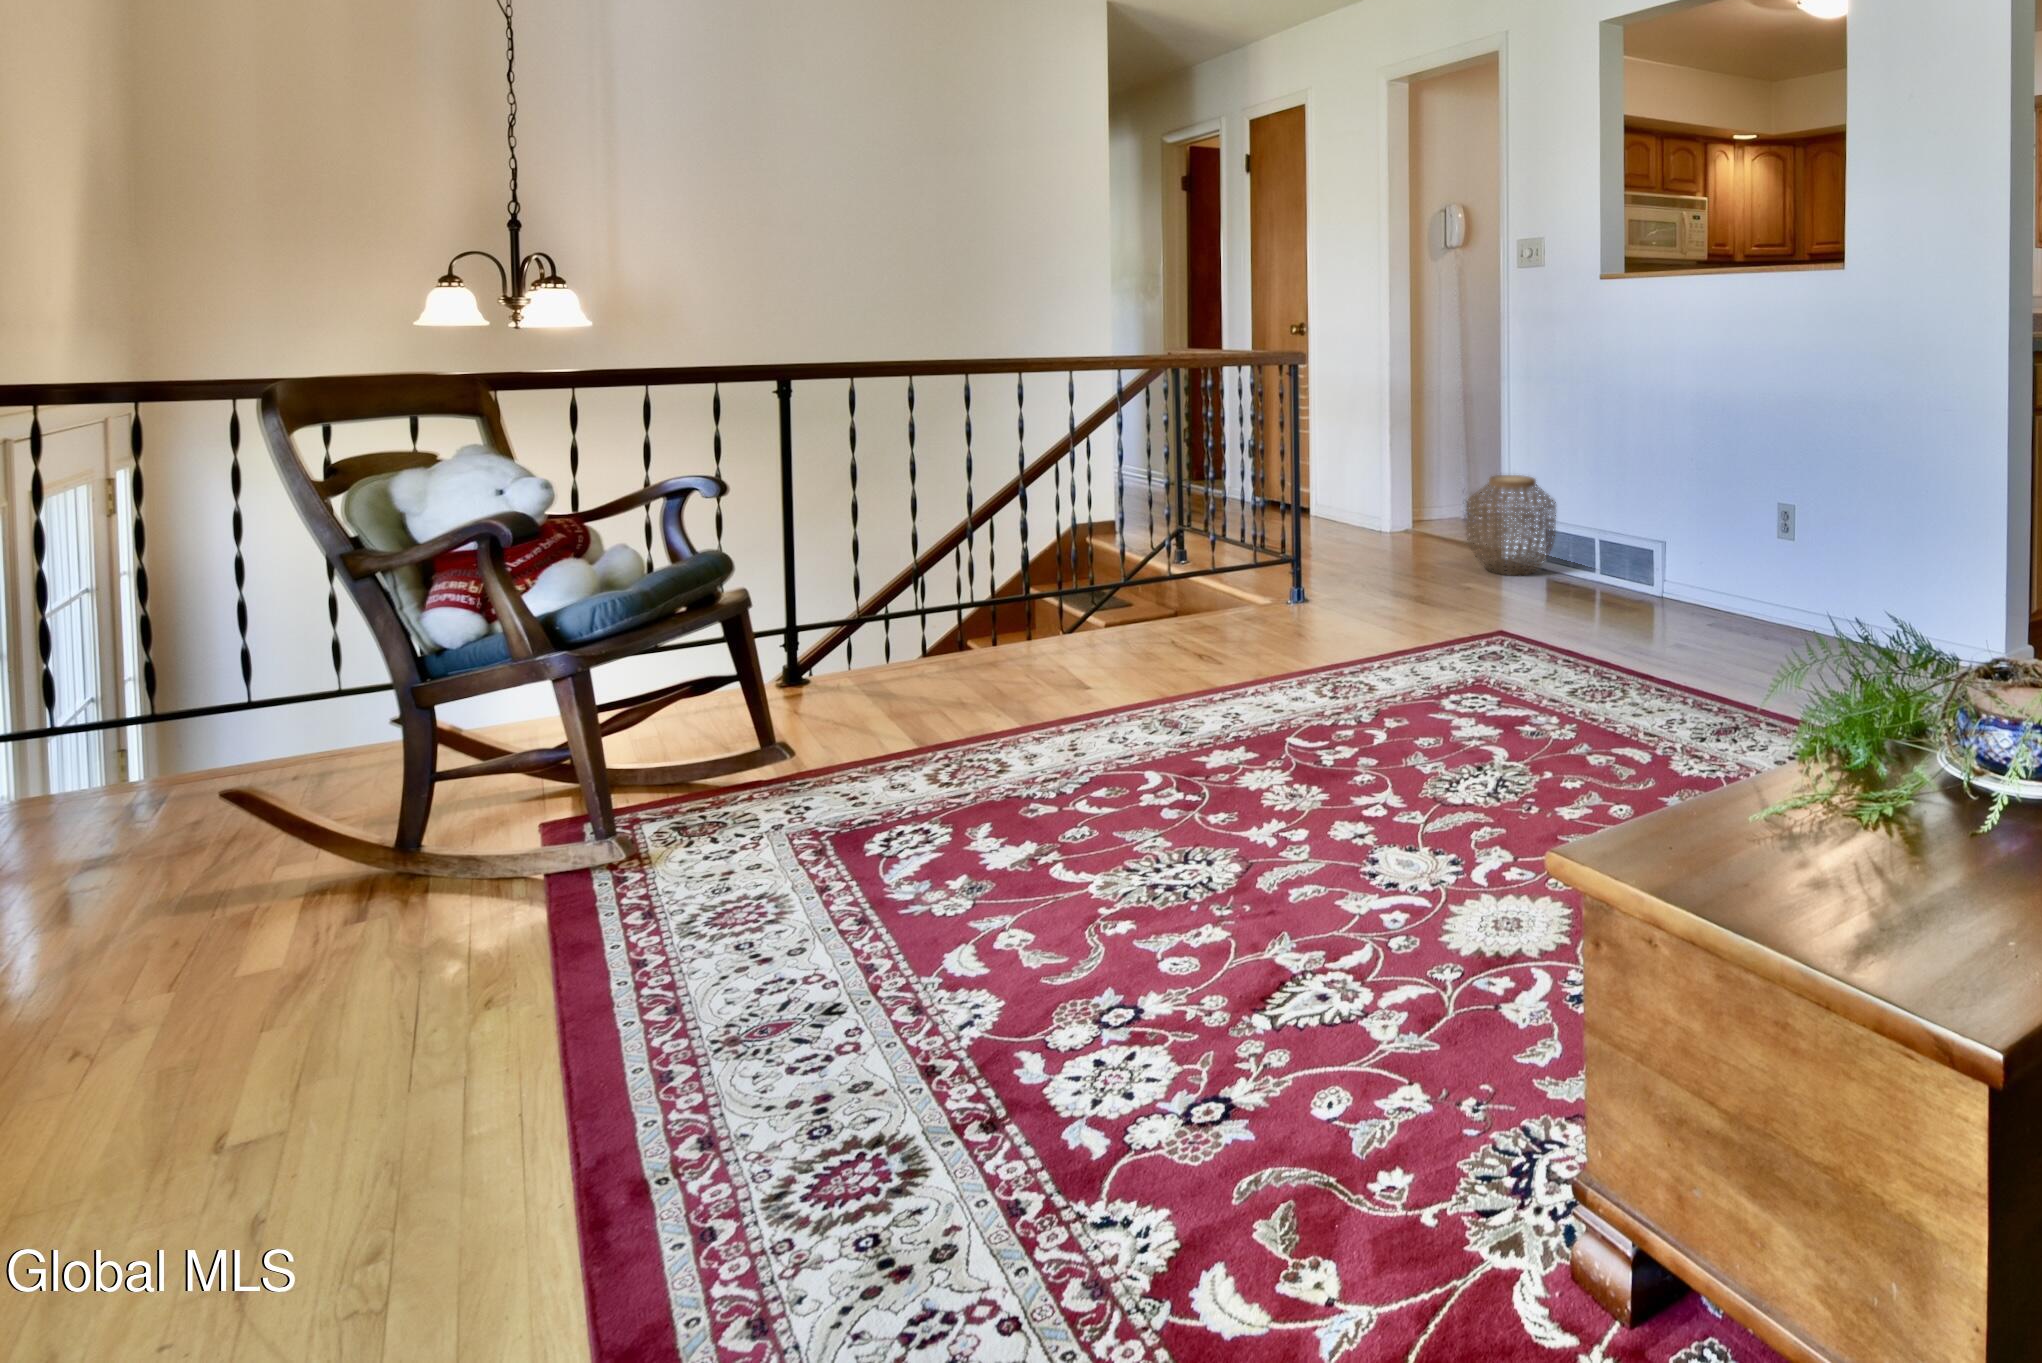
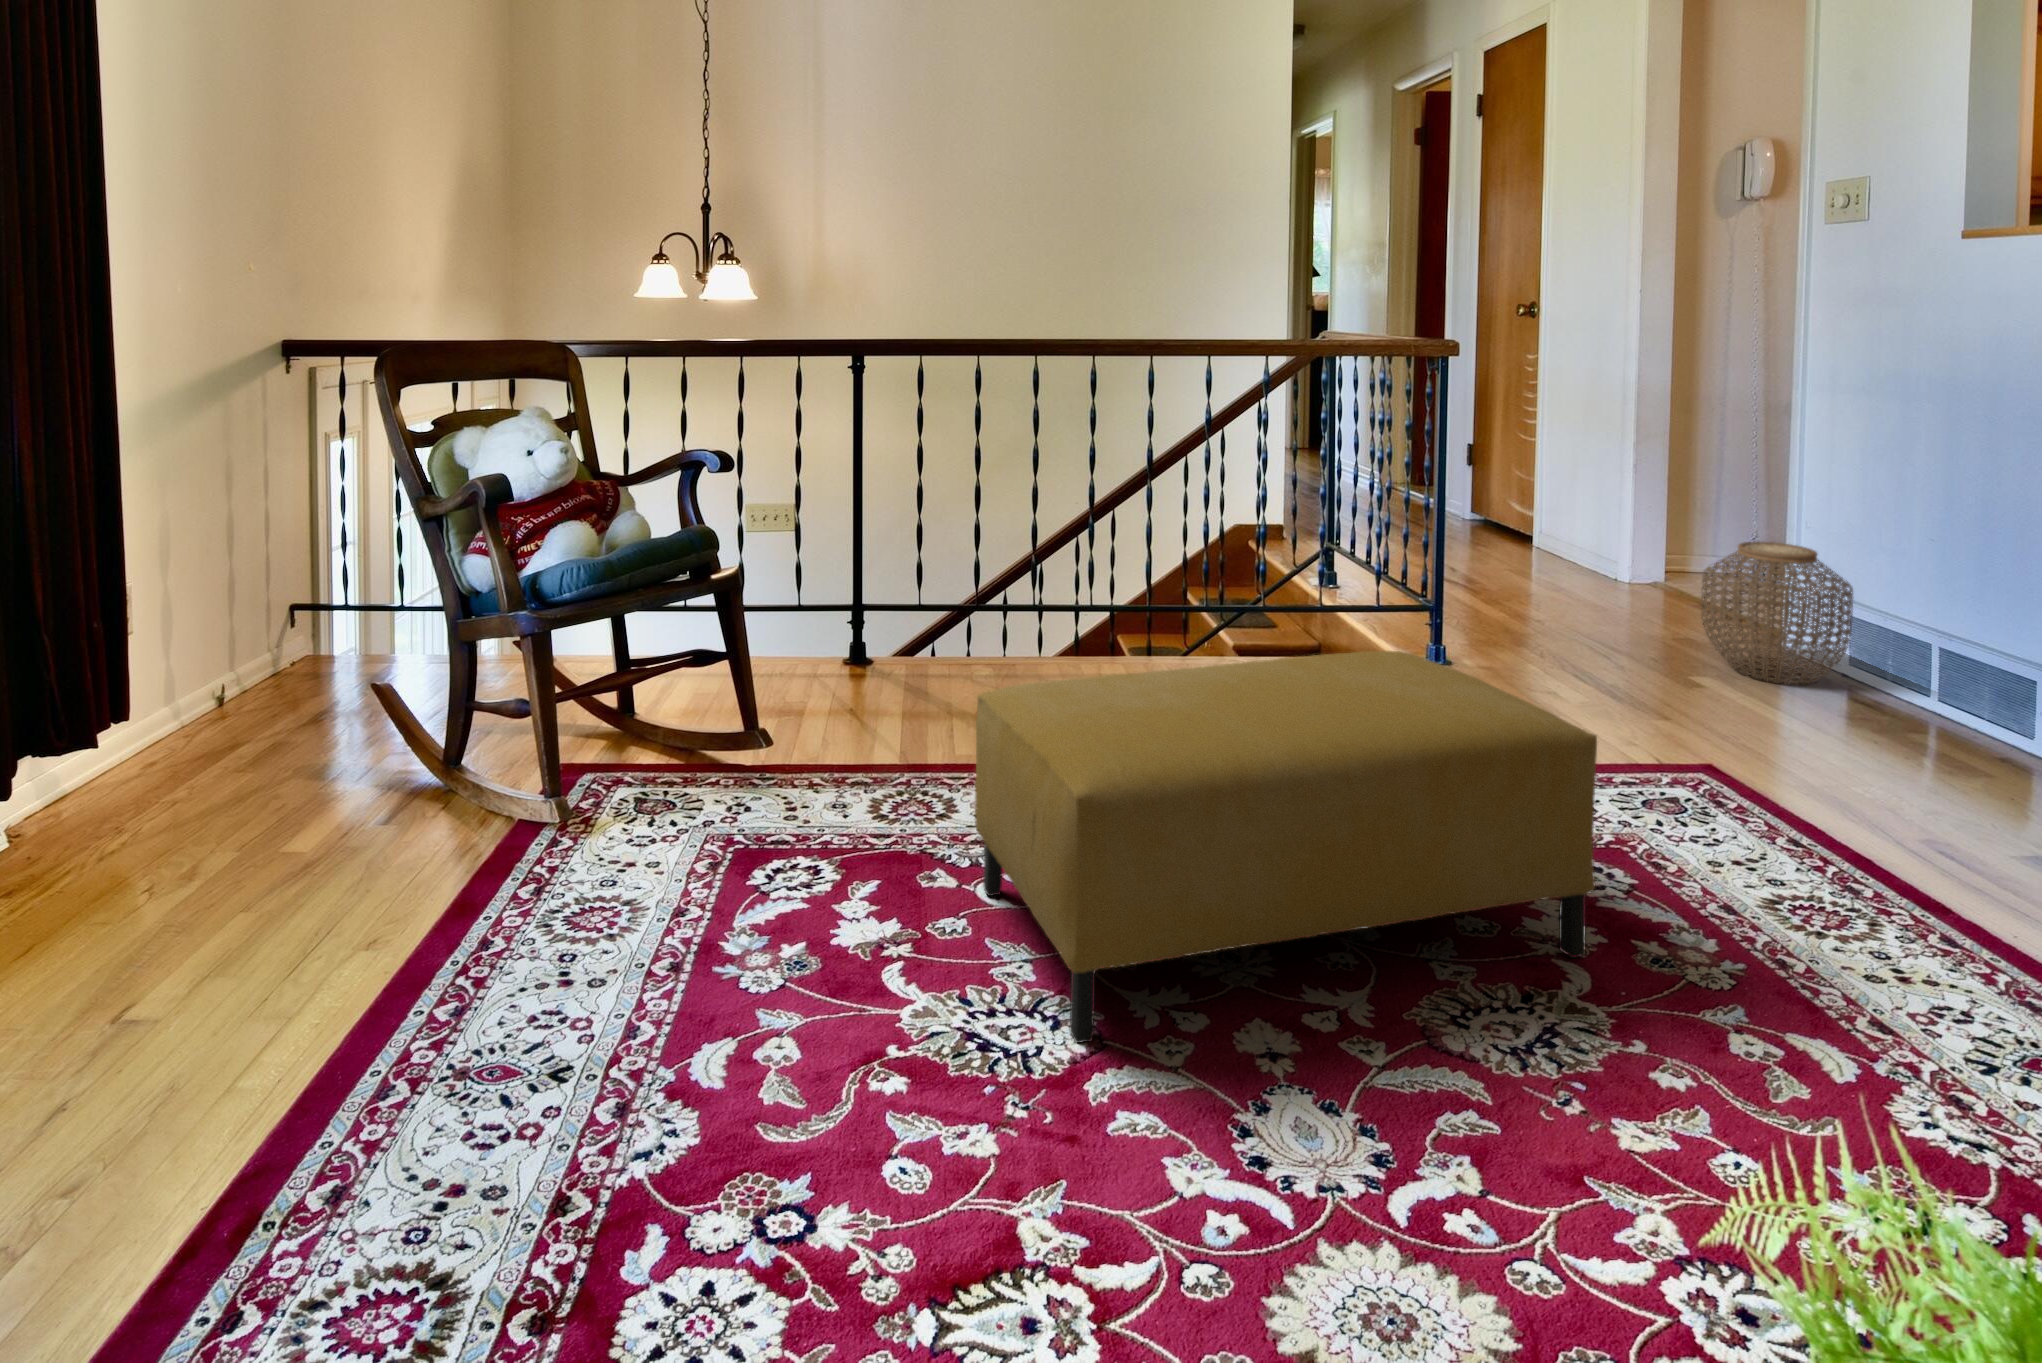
ottoman: none [1070,565,1505,869] -> present [975,651,1597,1043]

